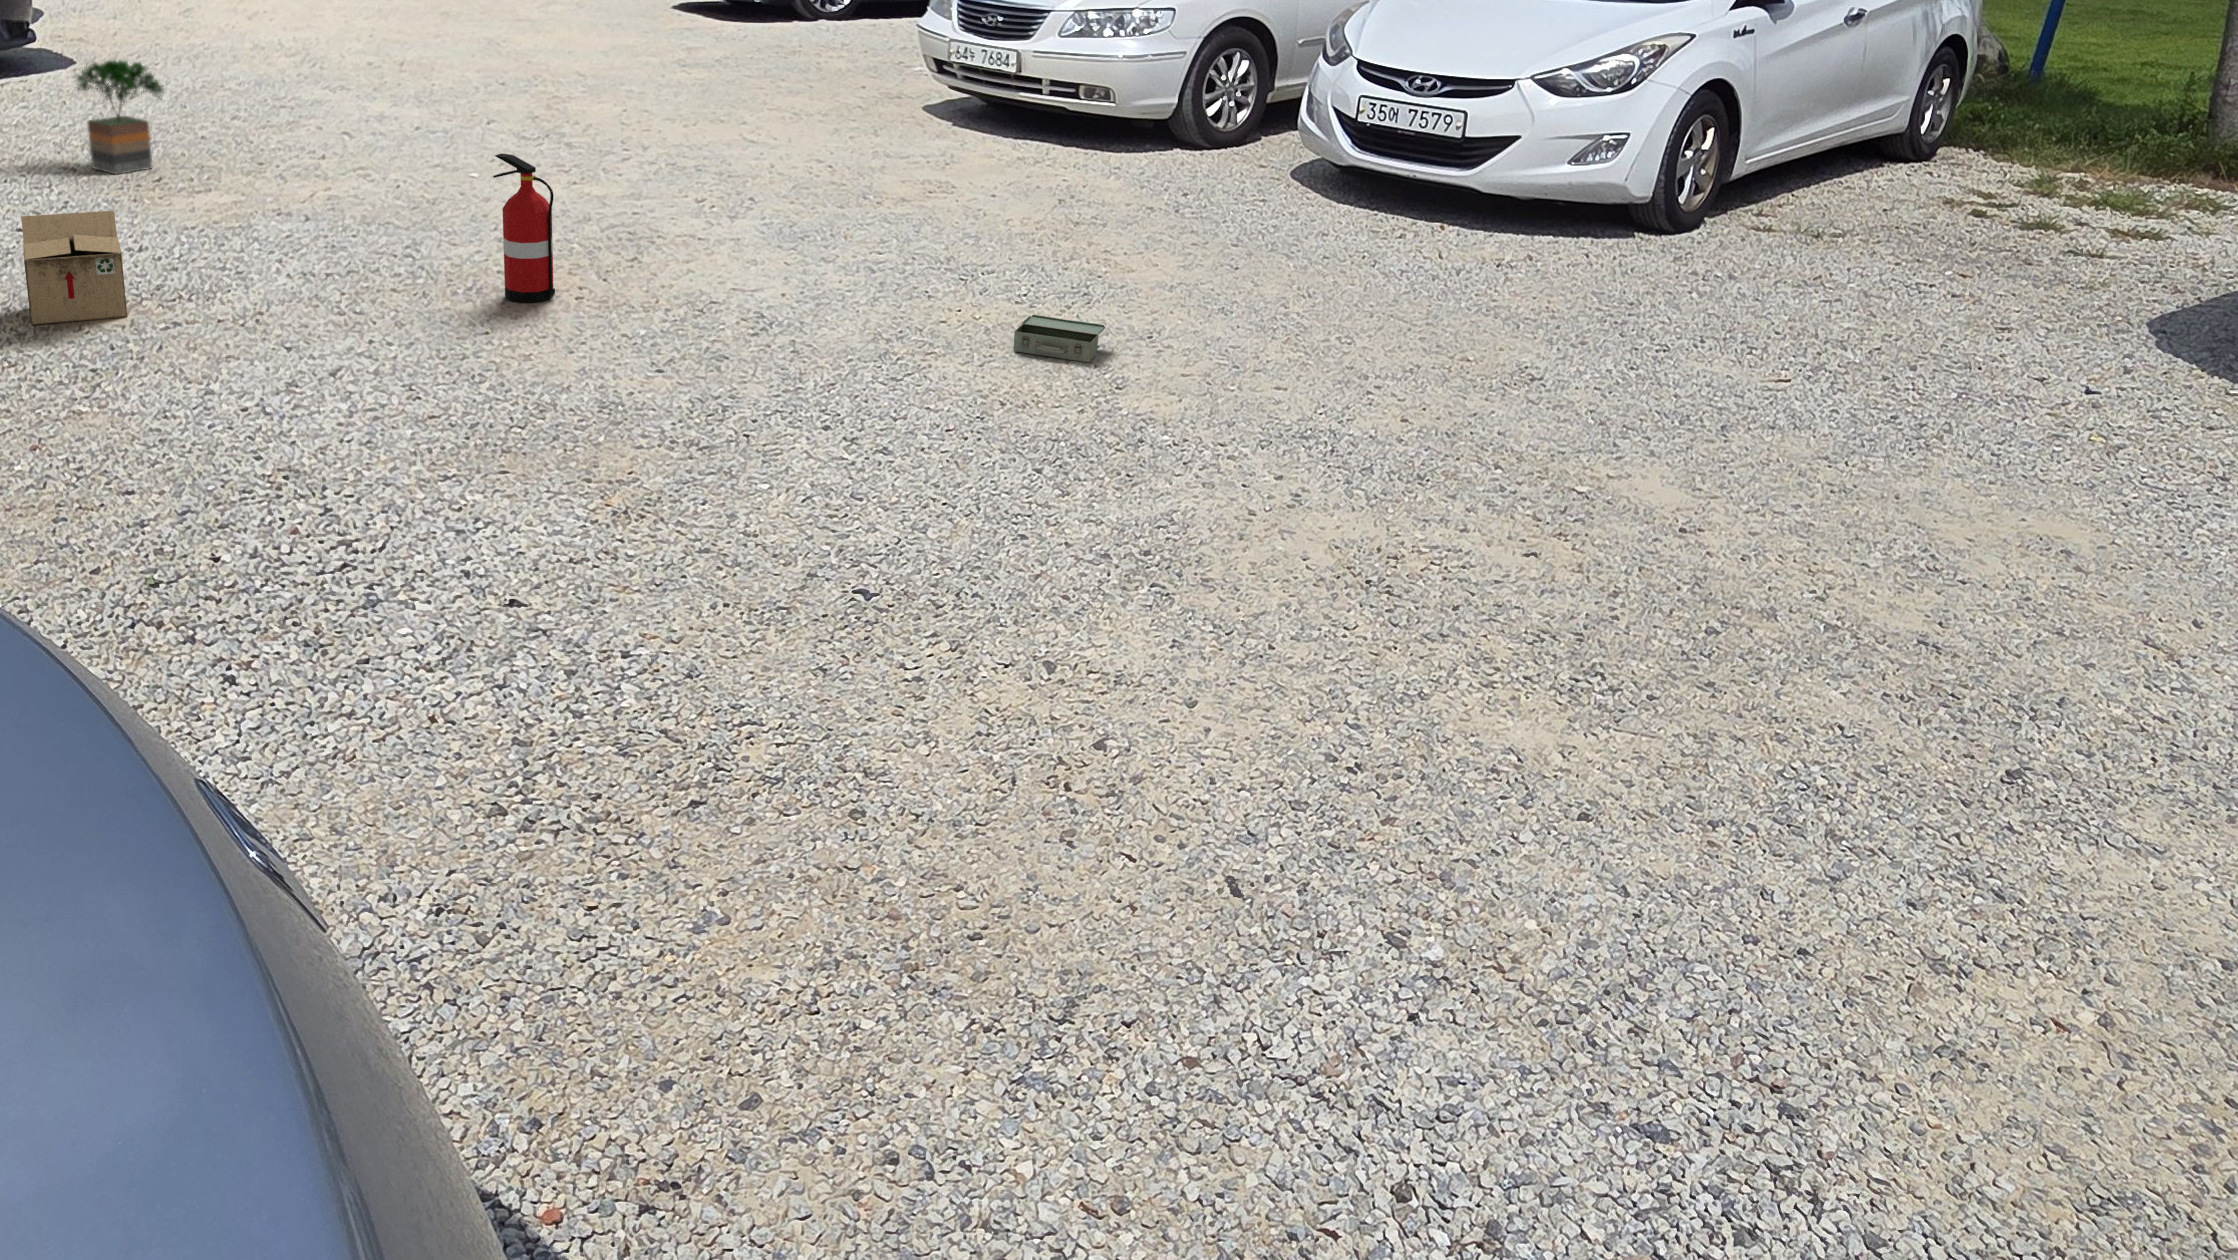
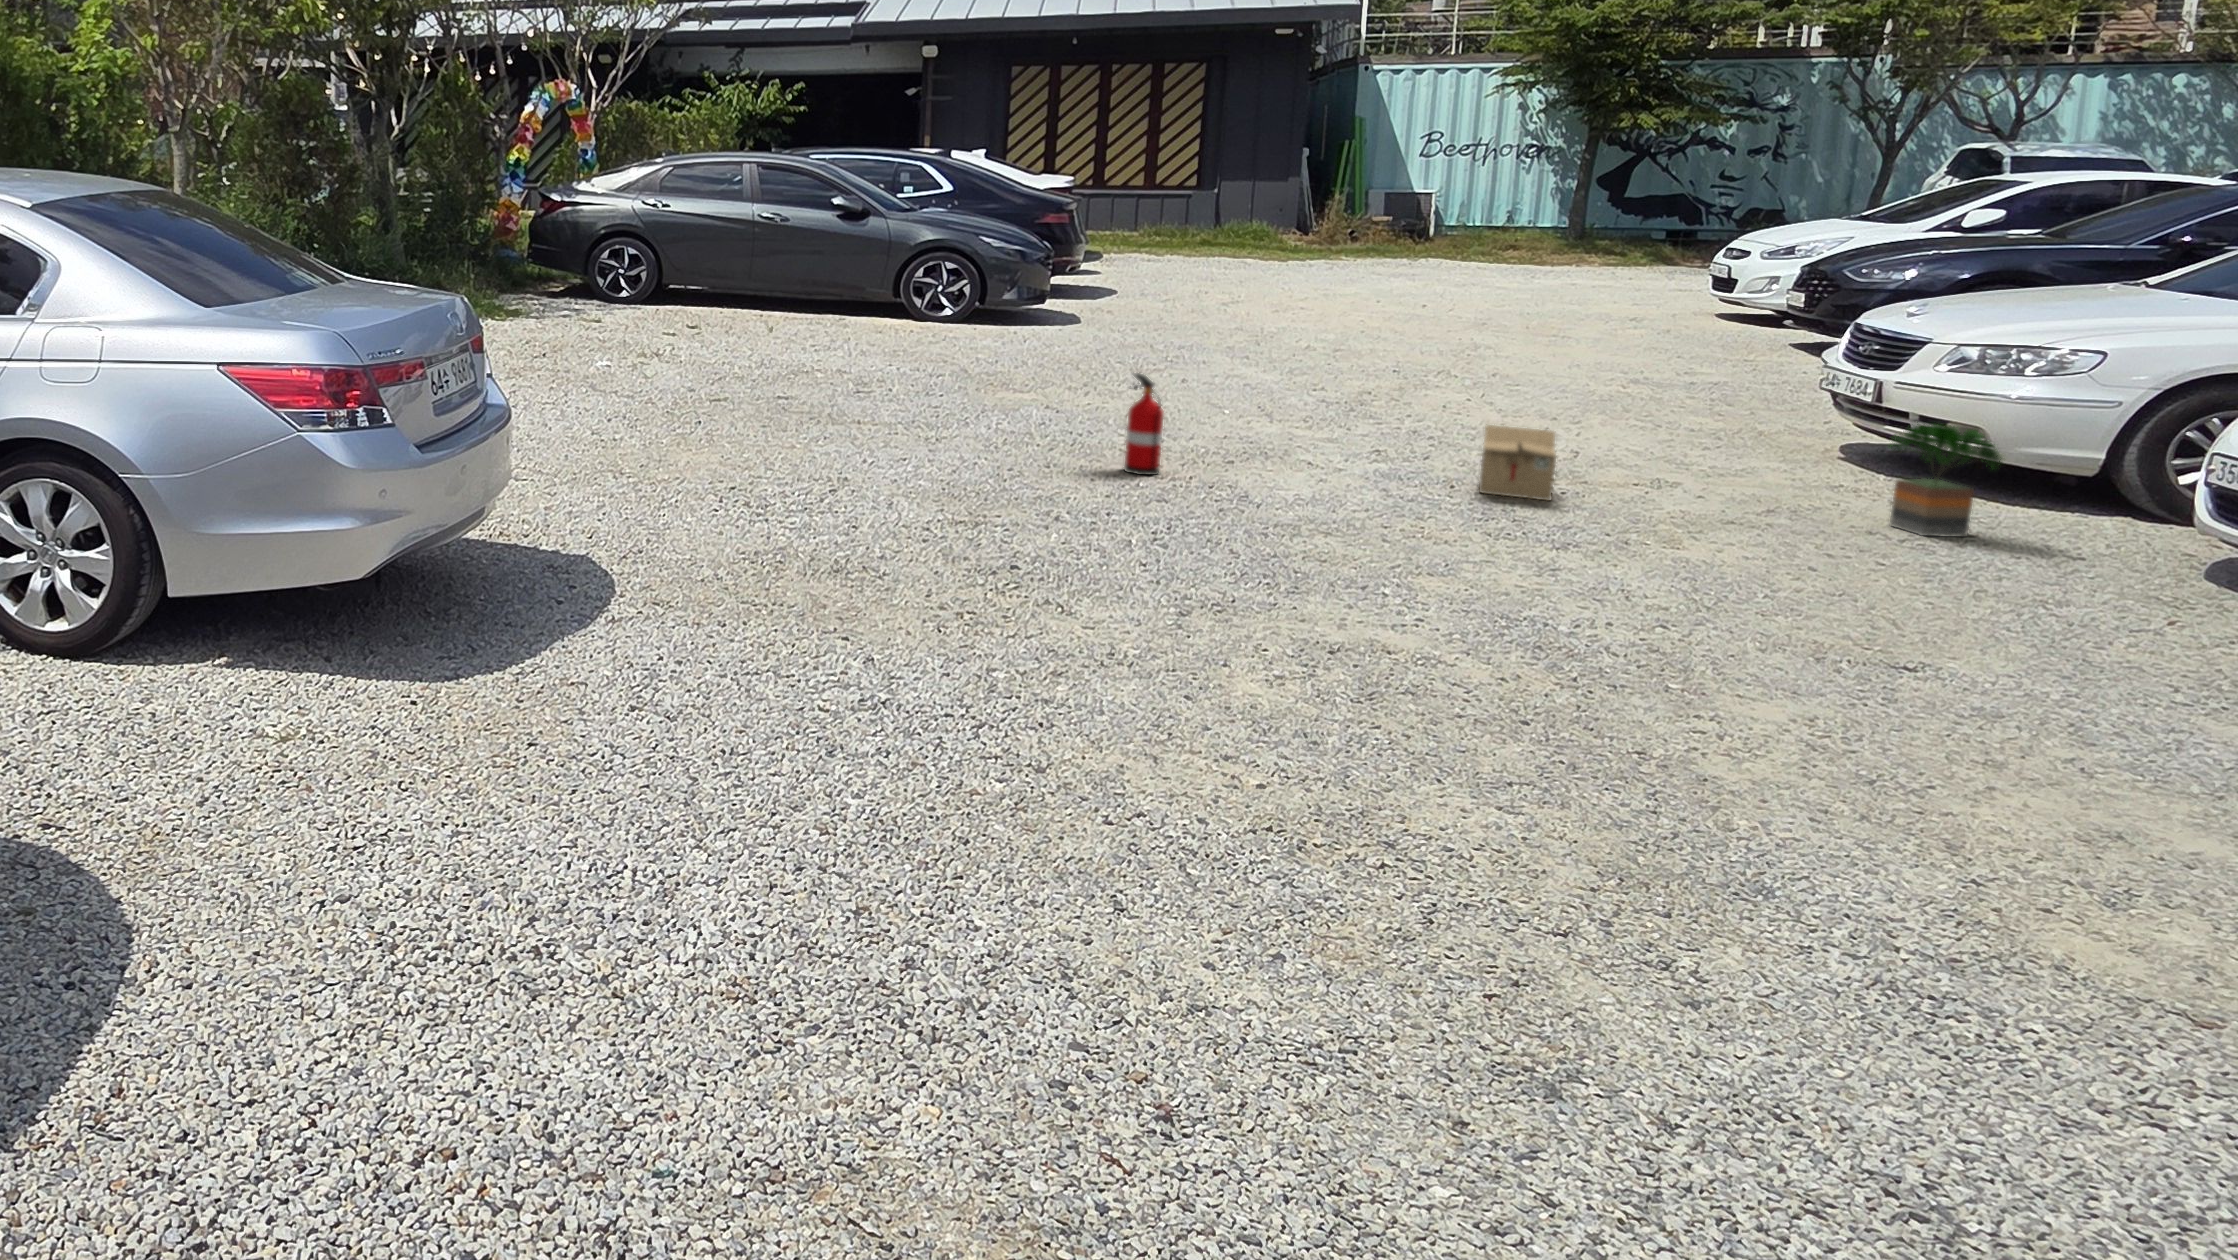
potted tree: present [77,60,163,174] -> present [1890,424,2002,537]
cardboard box: present [21,211,127,325] -> present [1479,425,1556,500]
toolbox: present [1014,315,1105,362] -> none [1446,542,1541,579]

